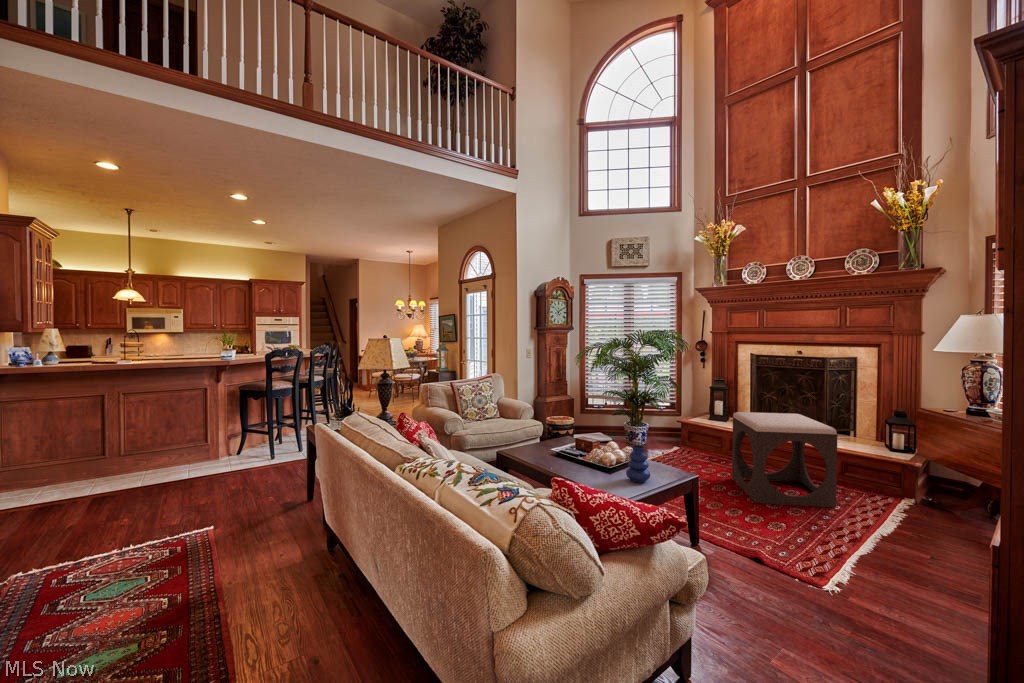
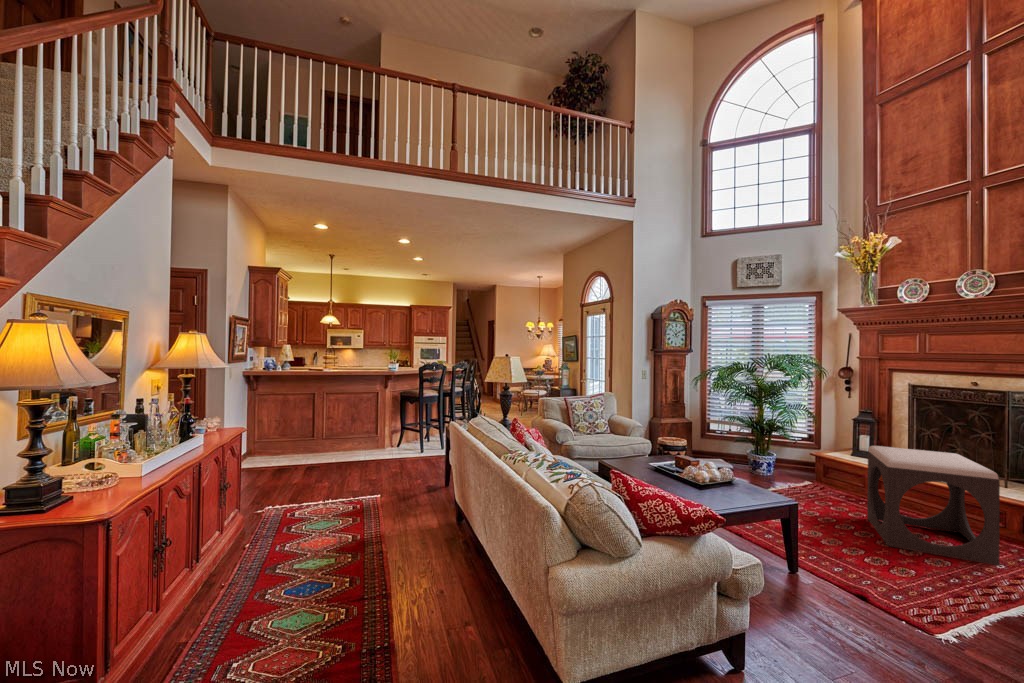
vase: present [626,446,650,483] -> none [716,465,741,500]

